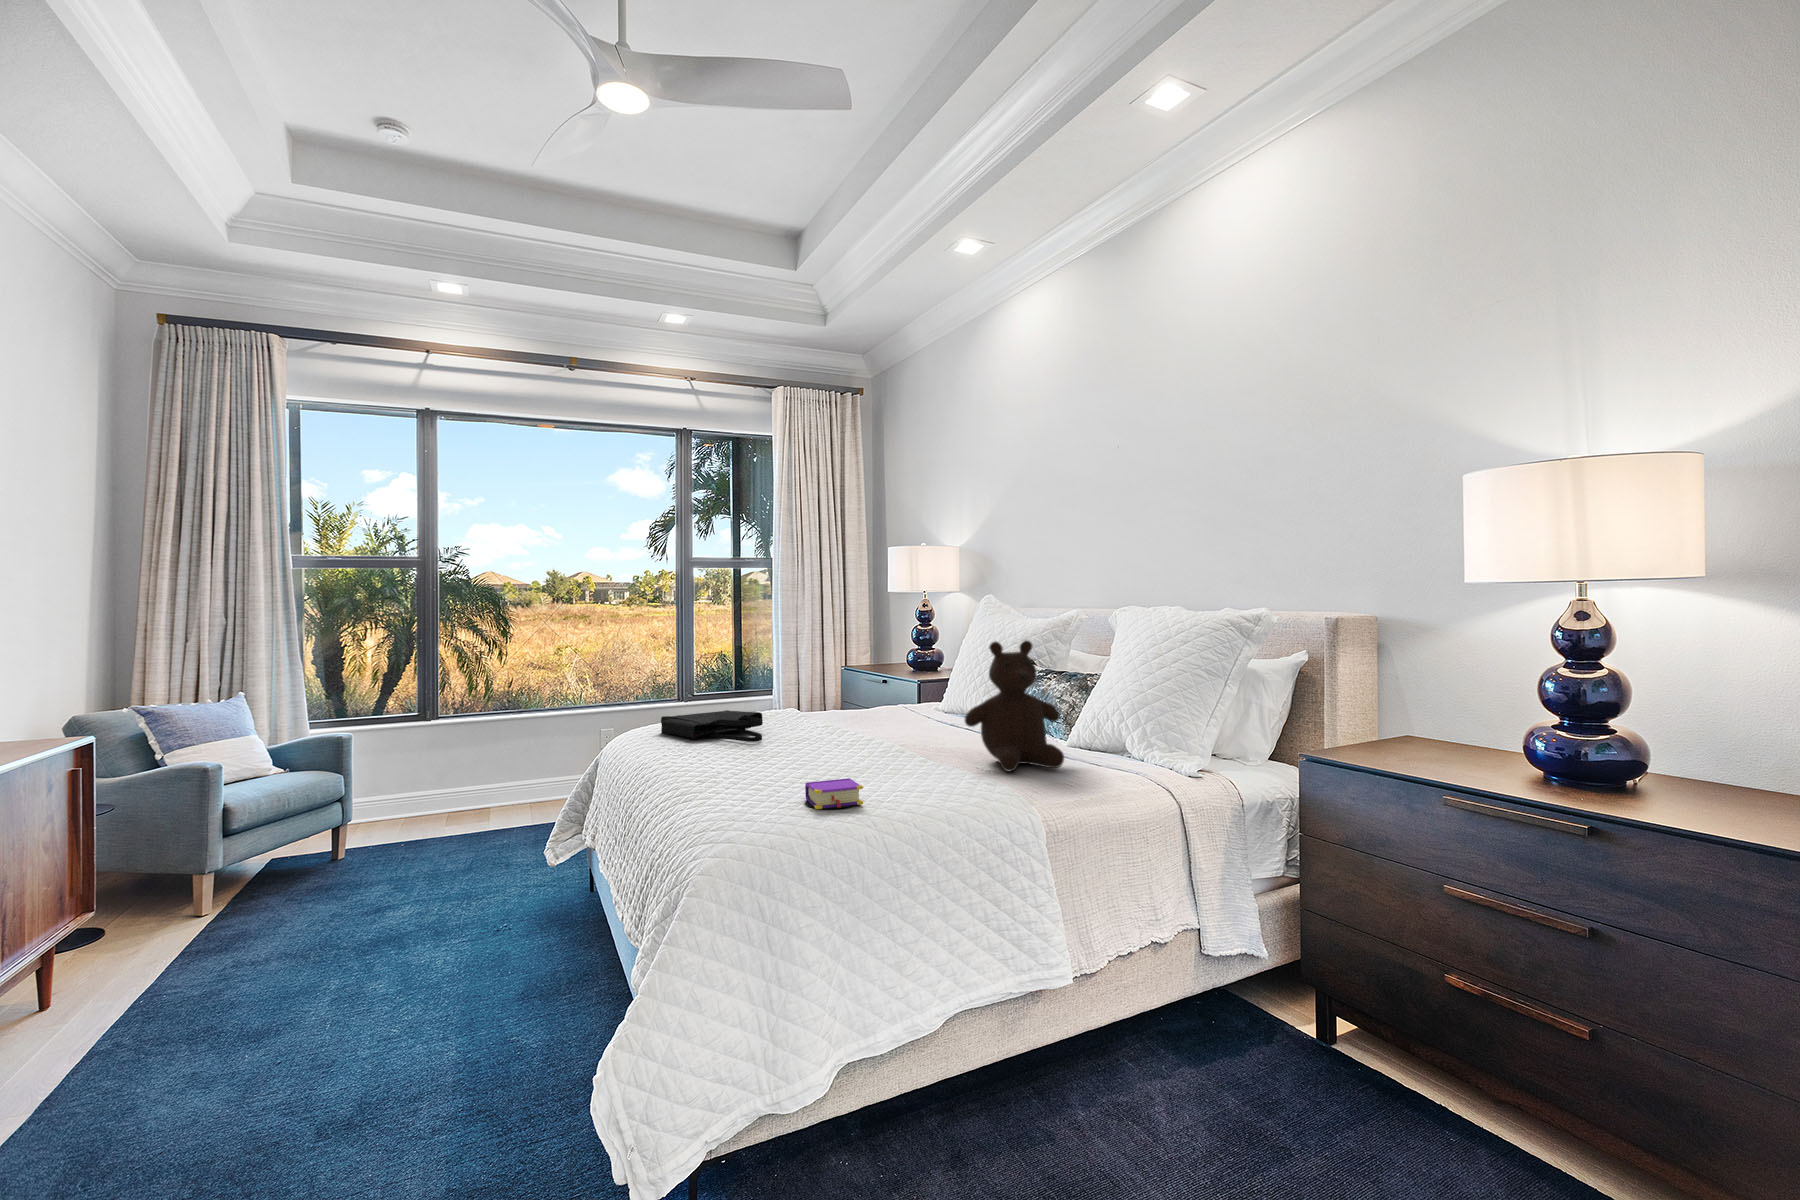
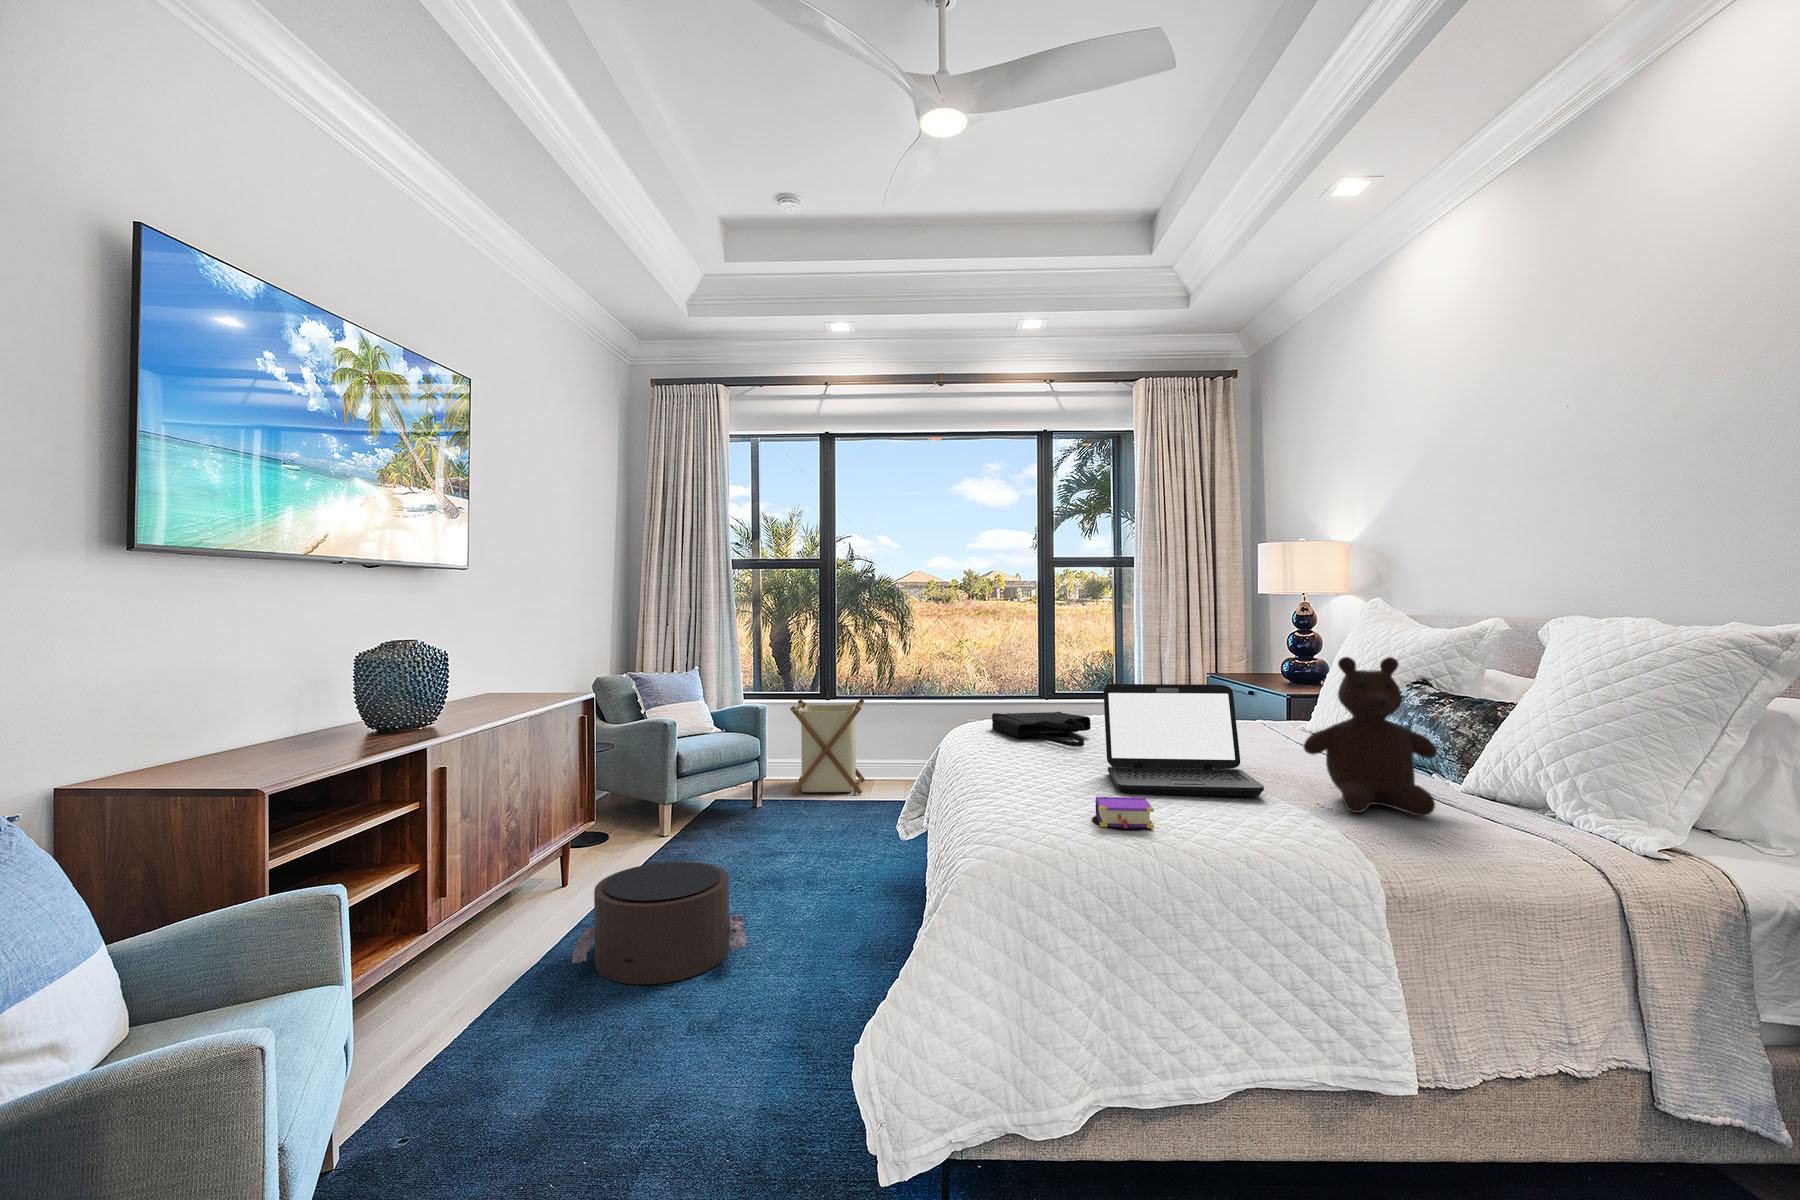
laptop: none [789,672,937,778] -> present [1103,684,1264,796]
laundry basket: none [382,717,479,838] -> present [790,699,865,795]
pouf: none [104,930,377,1104] -> present [572,862,747,985]

